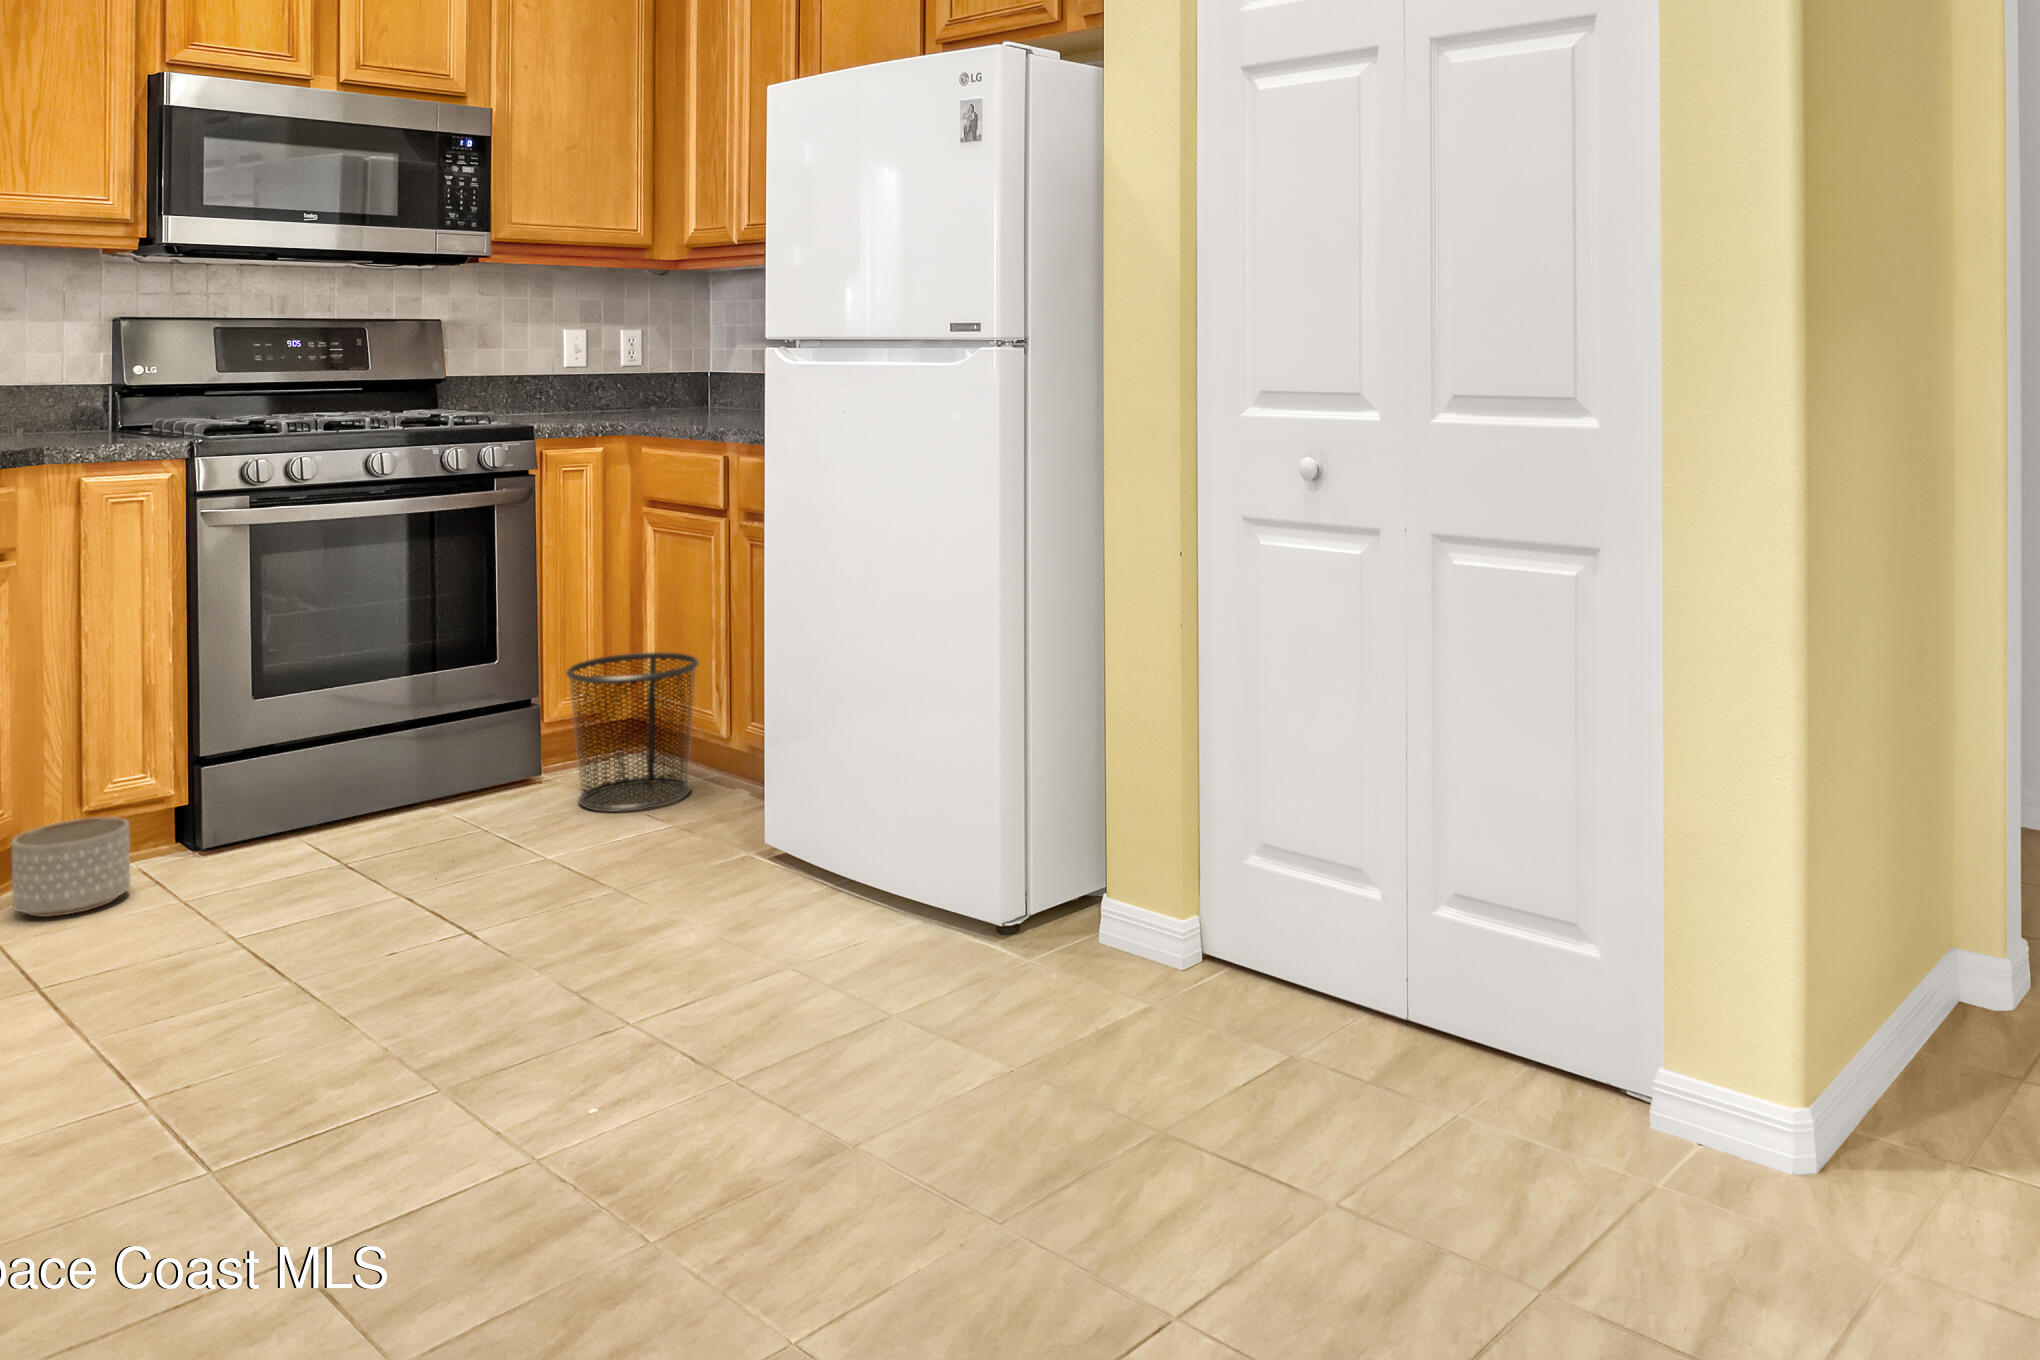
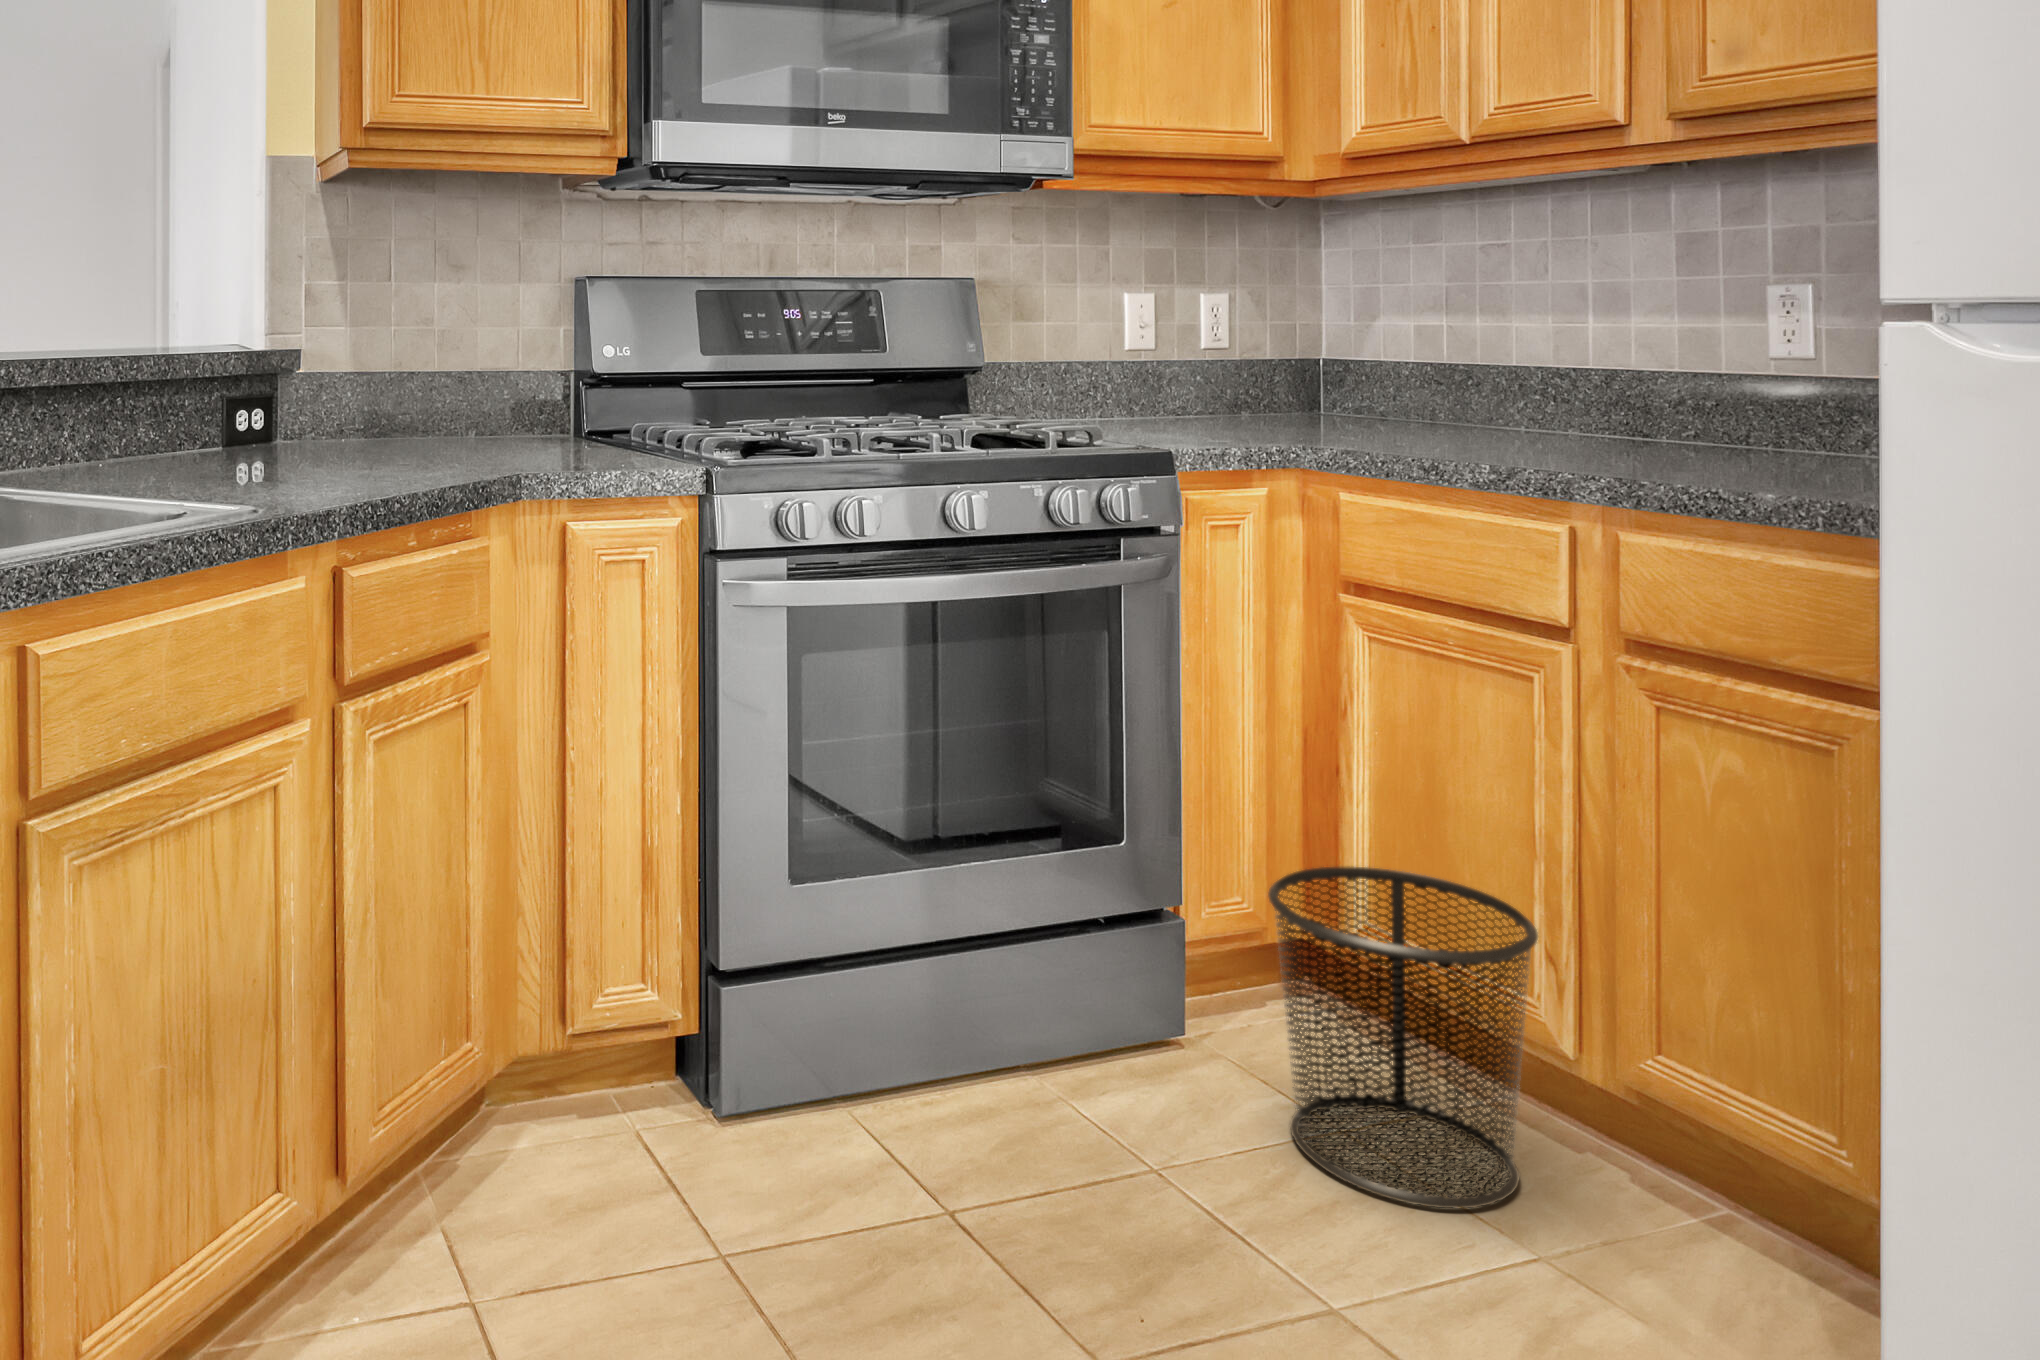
planter: present [12,817,130,917] -> none [489,1070,644,1262]

